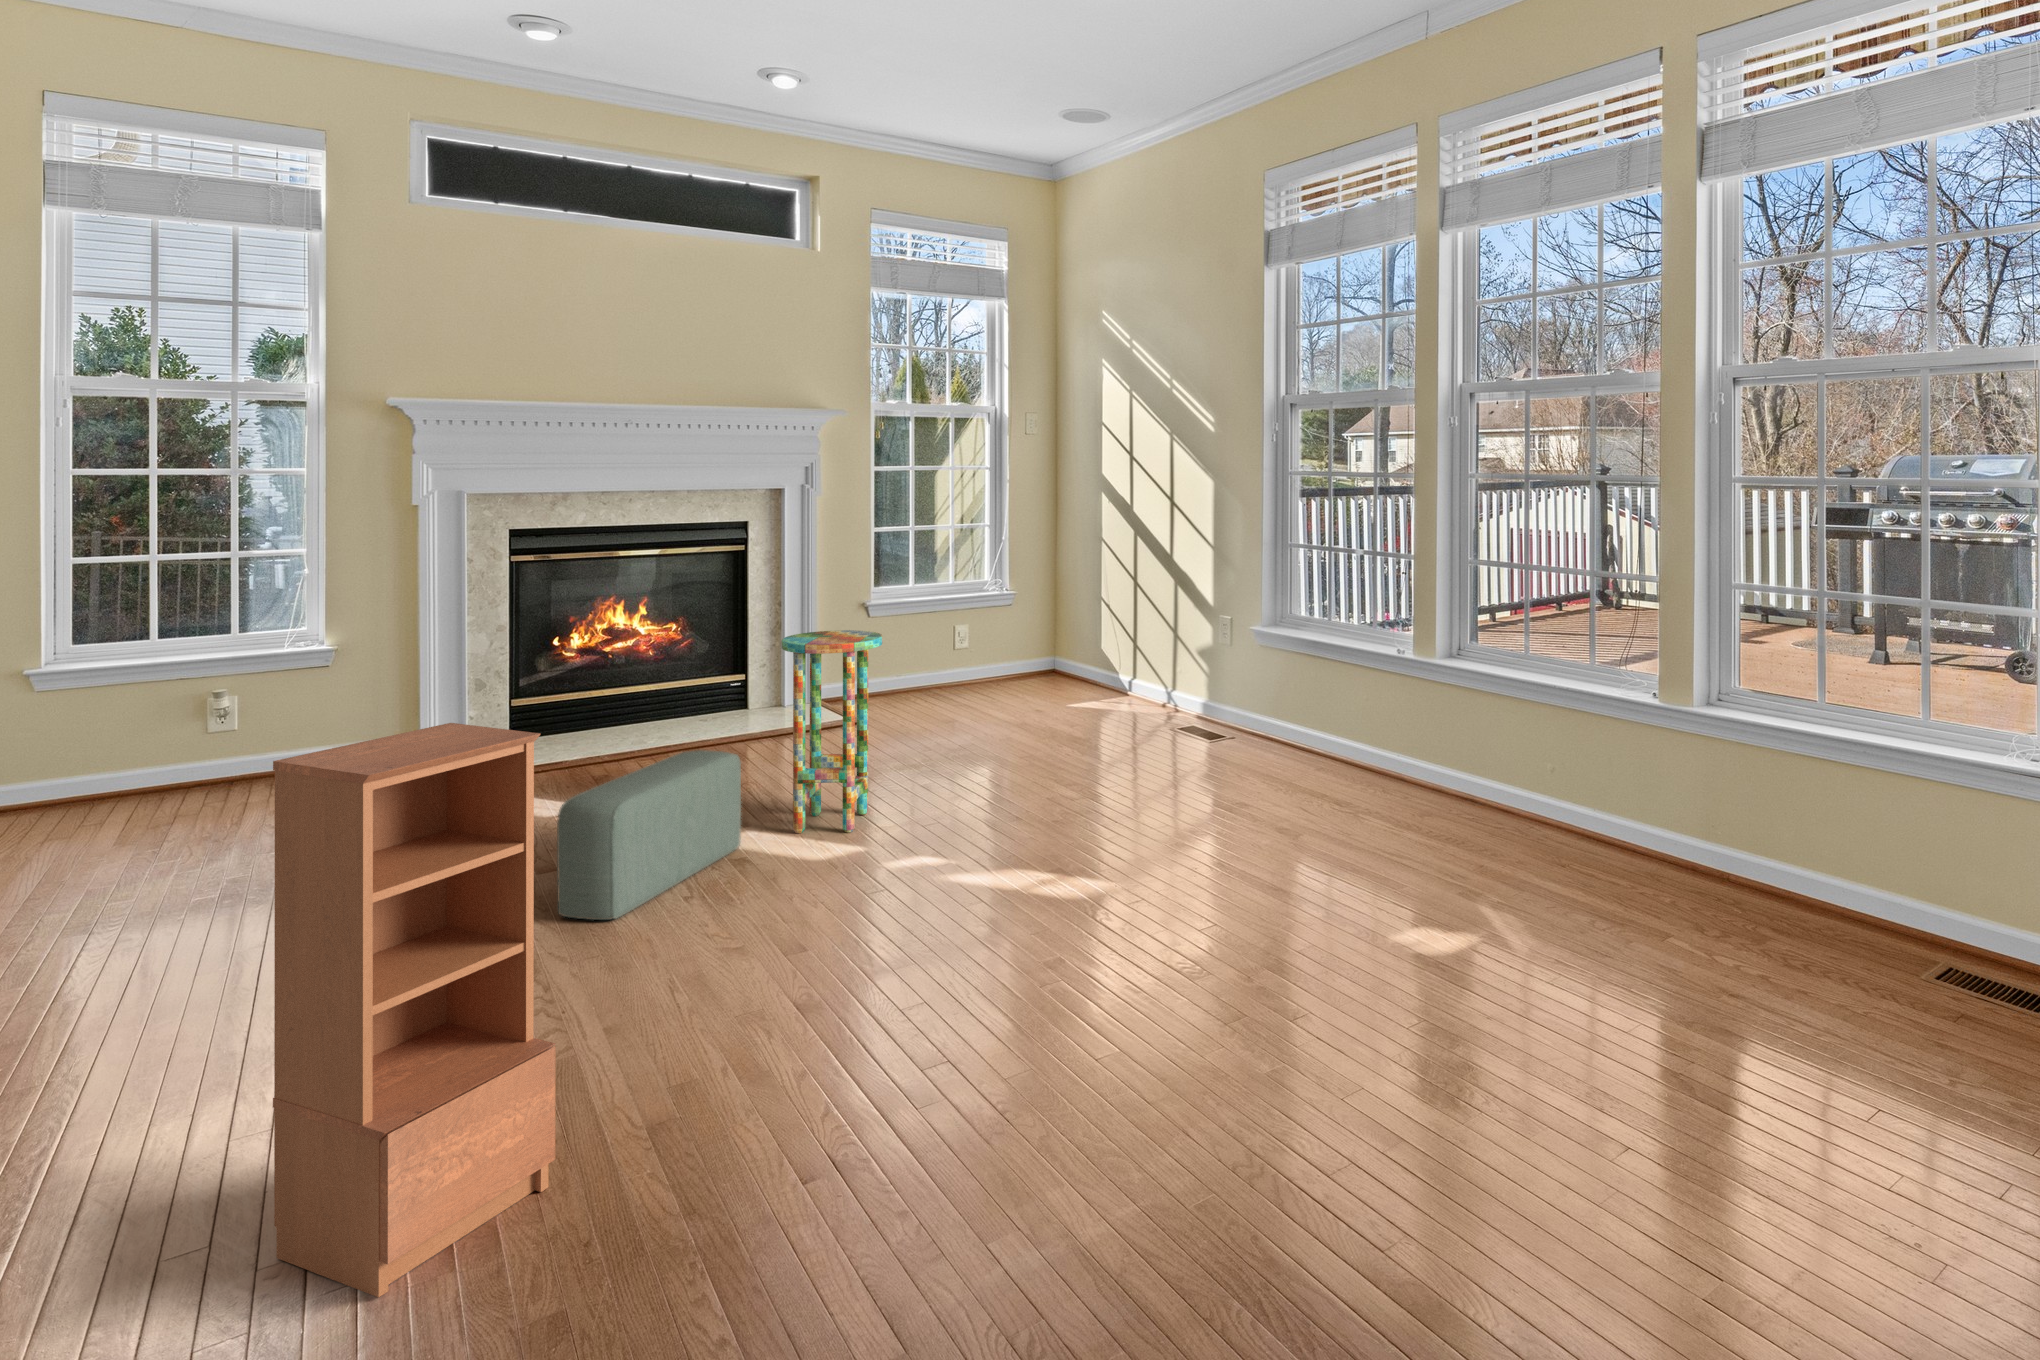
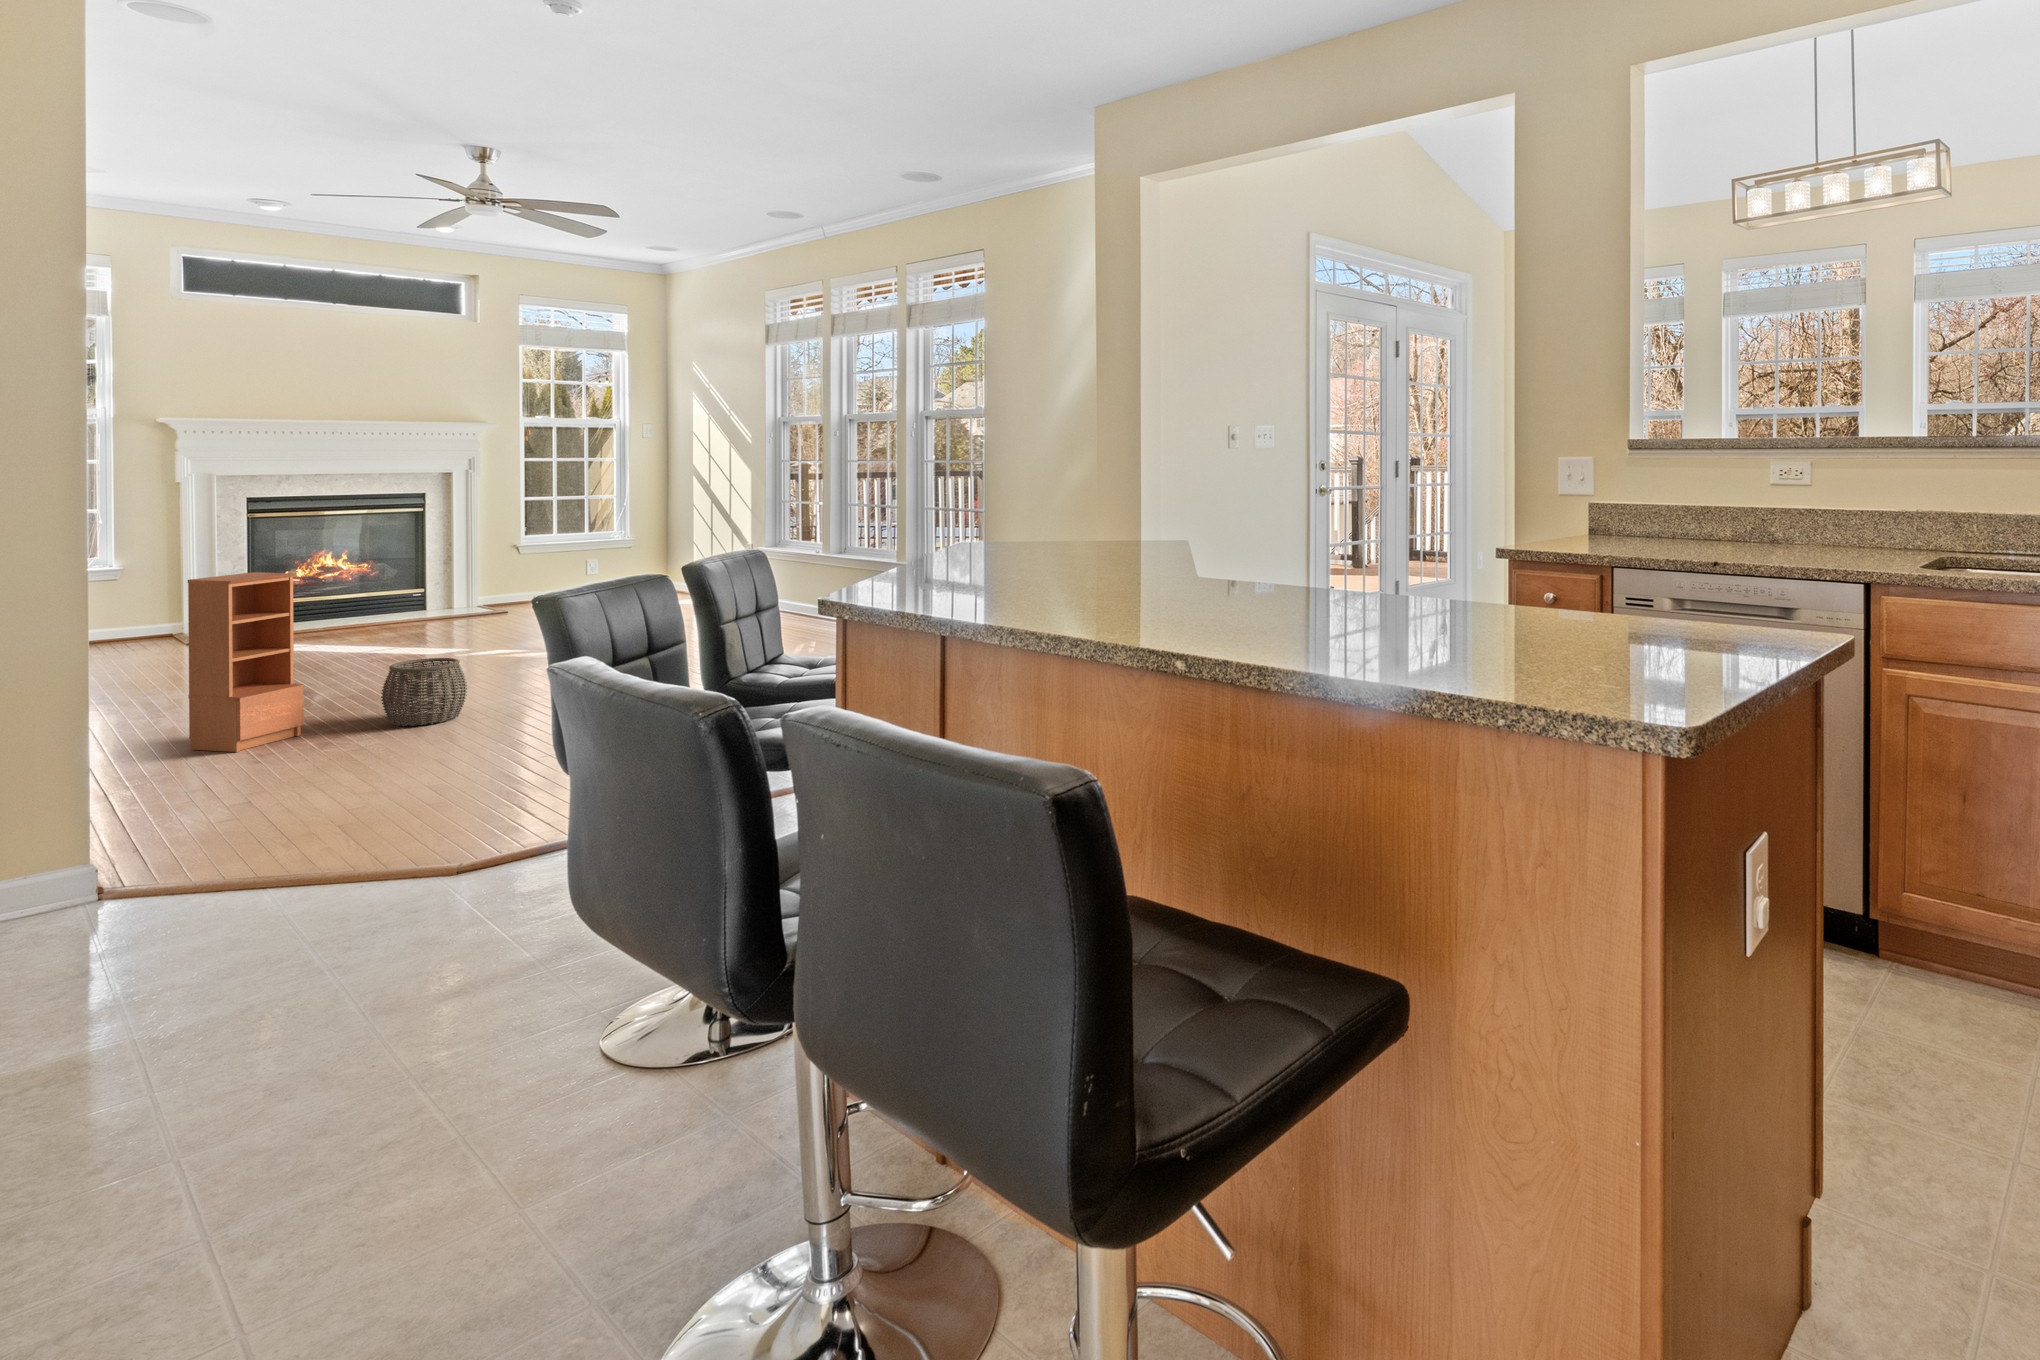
side table: present [781,630,883,833] -> none [432,554,497,658]
pouf: present [557,750,741,920] -> none [295,614,405,685]
woven basket: none [733,938,923,1160] -> present [381,658,467,726]

